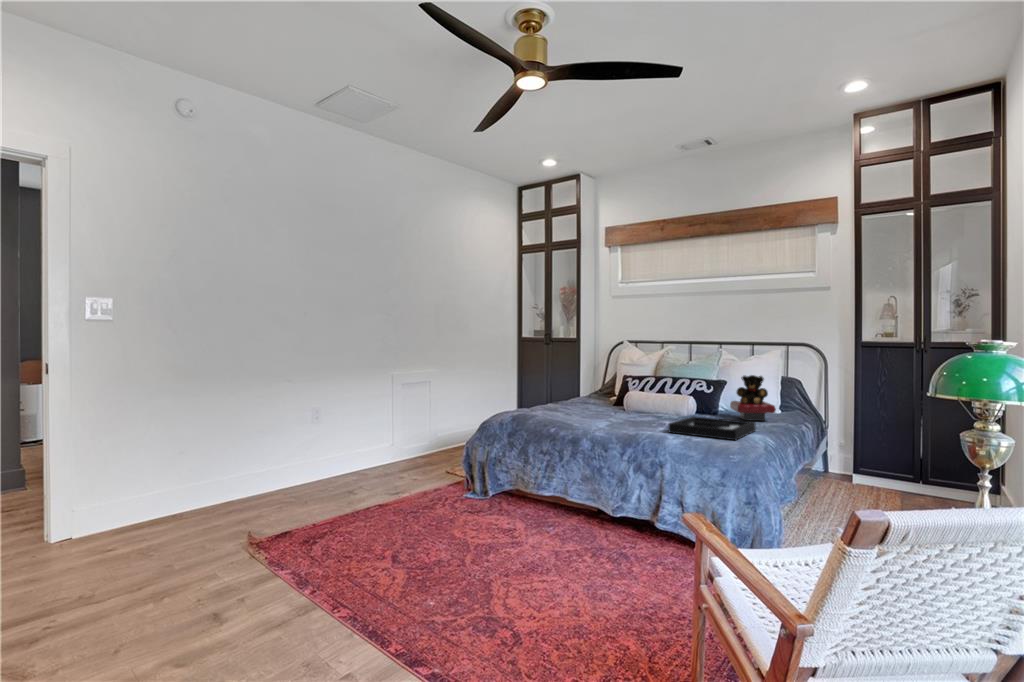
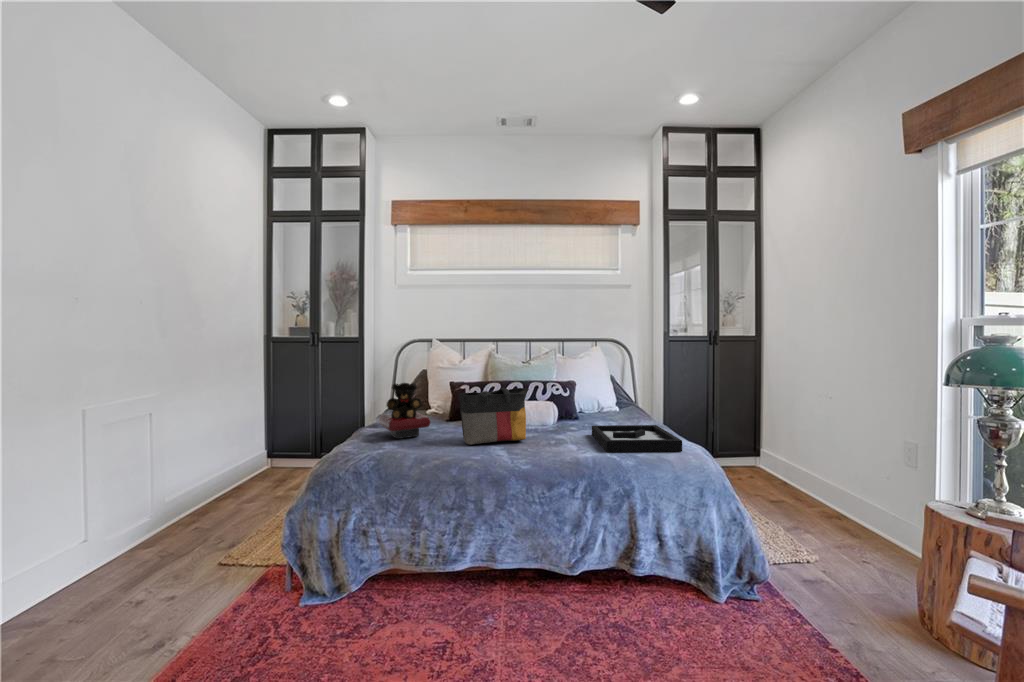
teddy bear: present [730,375,776,421] -> present [379,383,430,439]
tote bag: none [577,377,630,420] -> present [459,388,529,445]

